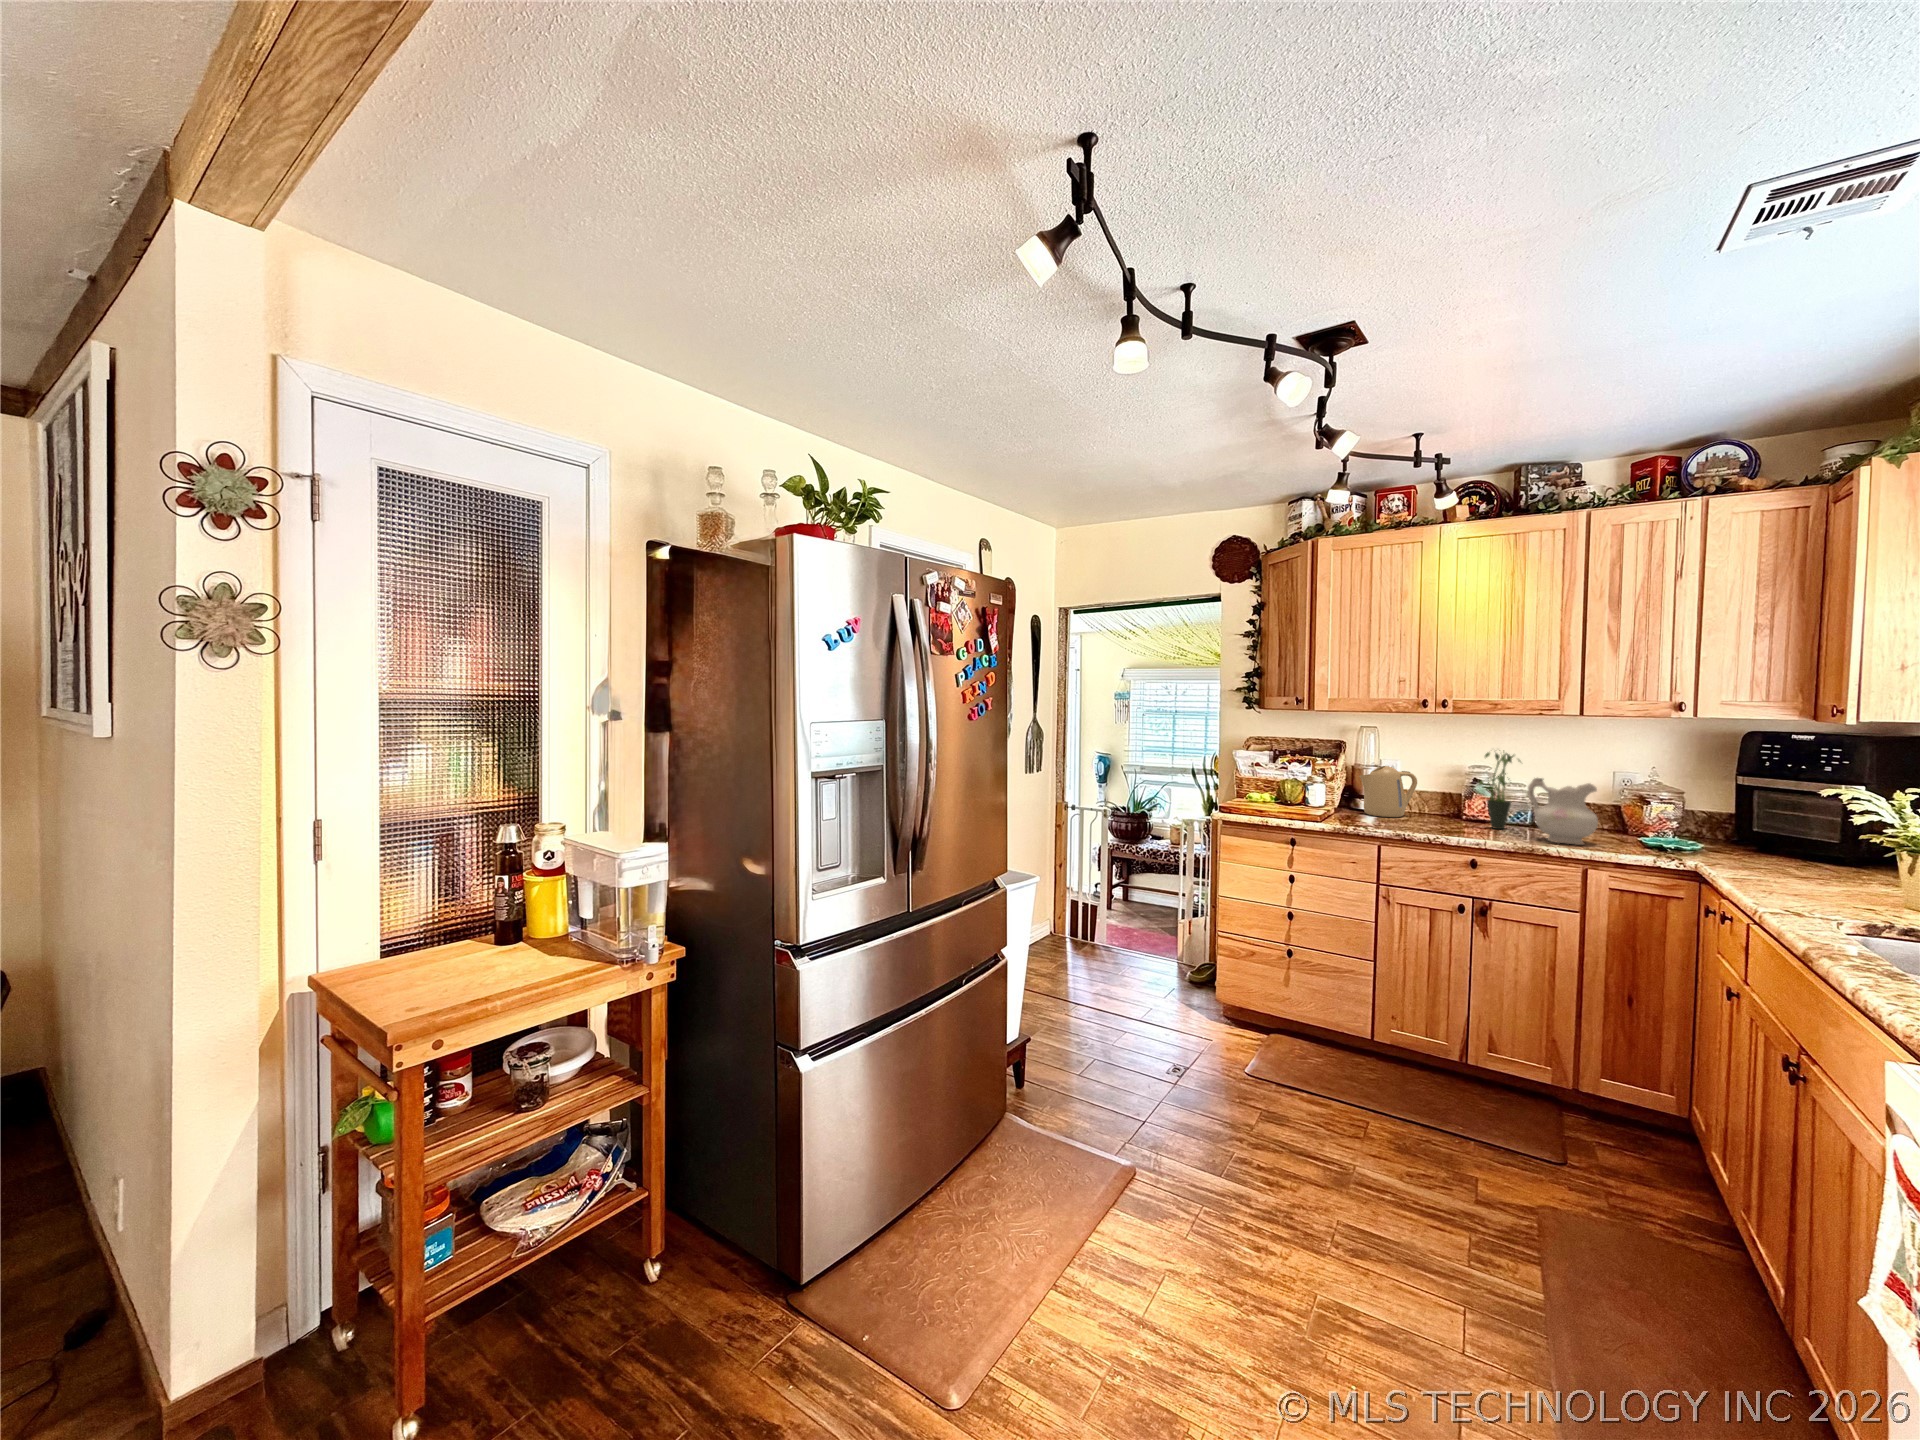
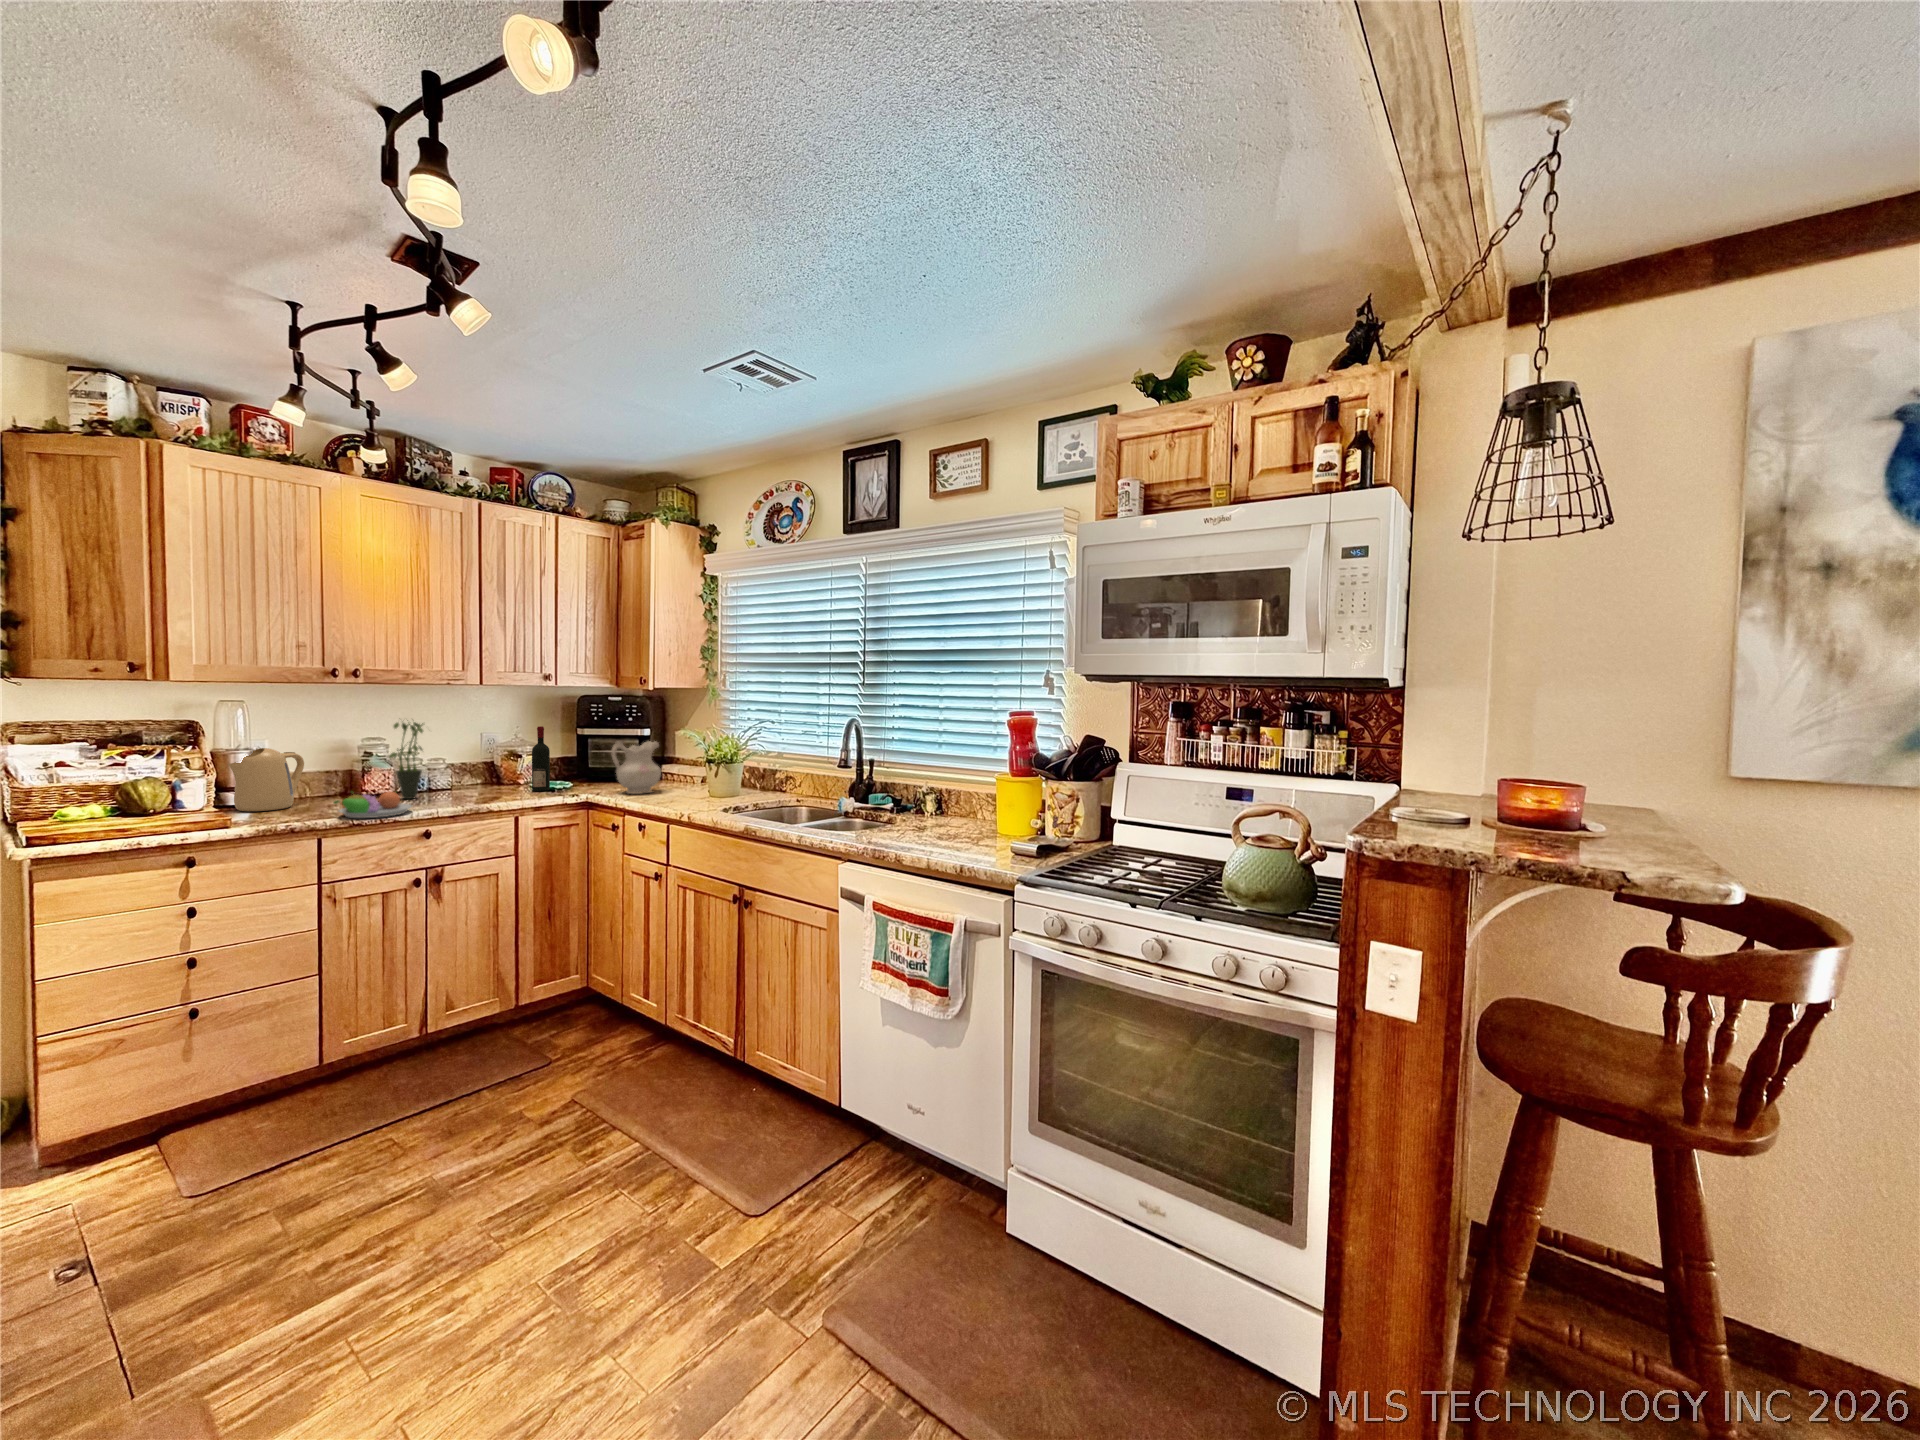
wine bottle: none [1640,769,1668,849] -> present [532,726,550,791]
ceramic pitcher: present [1528,778,1598,845] -> present [612,741,661,794]
fruit bowl: none [1398,809,1470,838] -> present [334,791,412,818]

